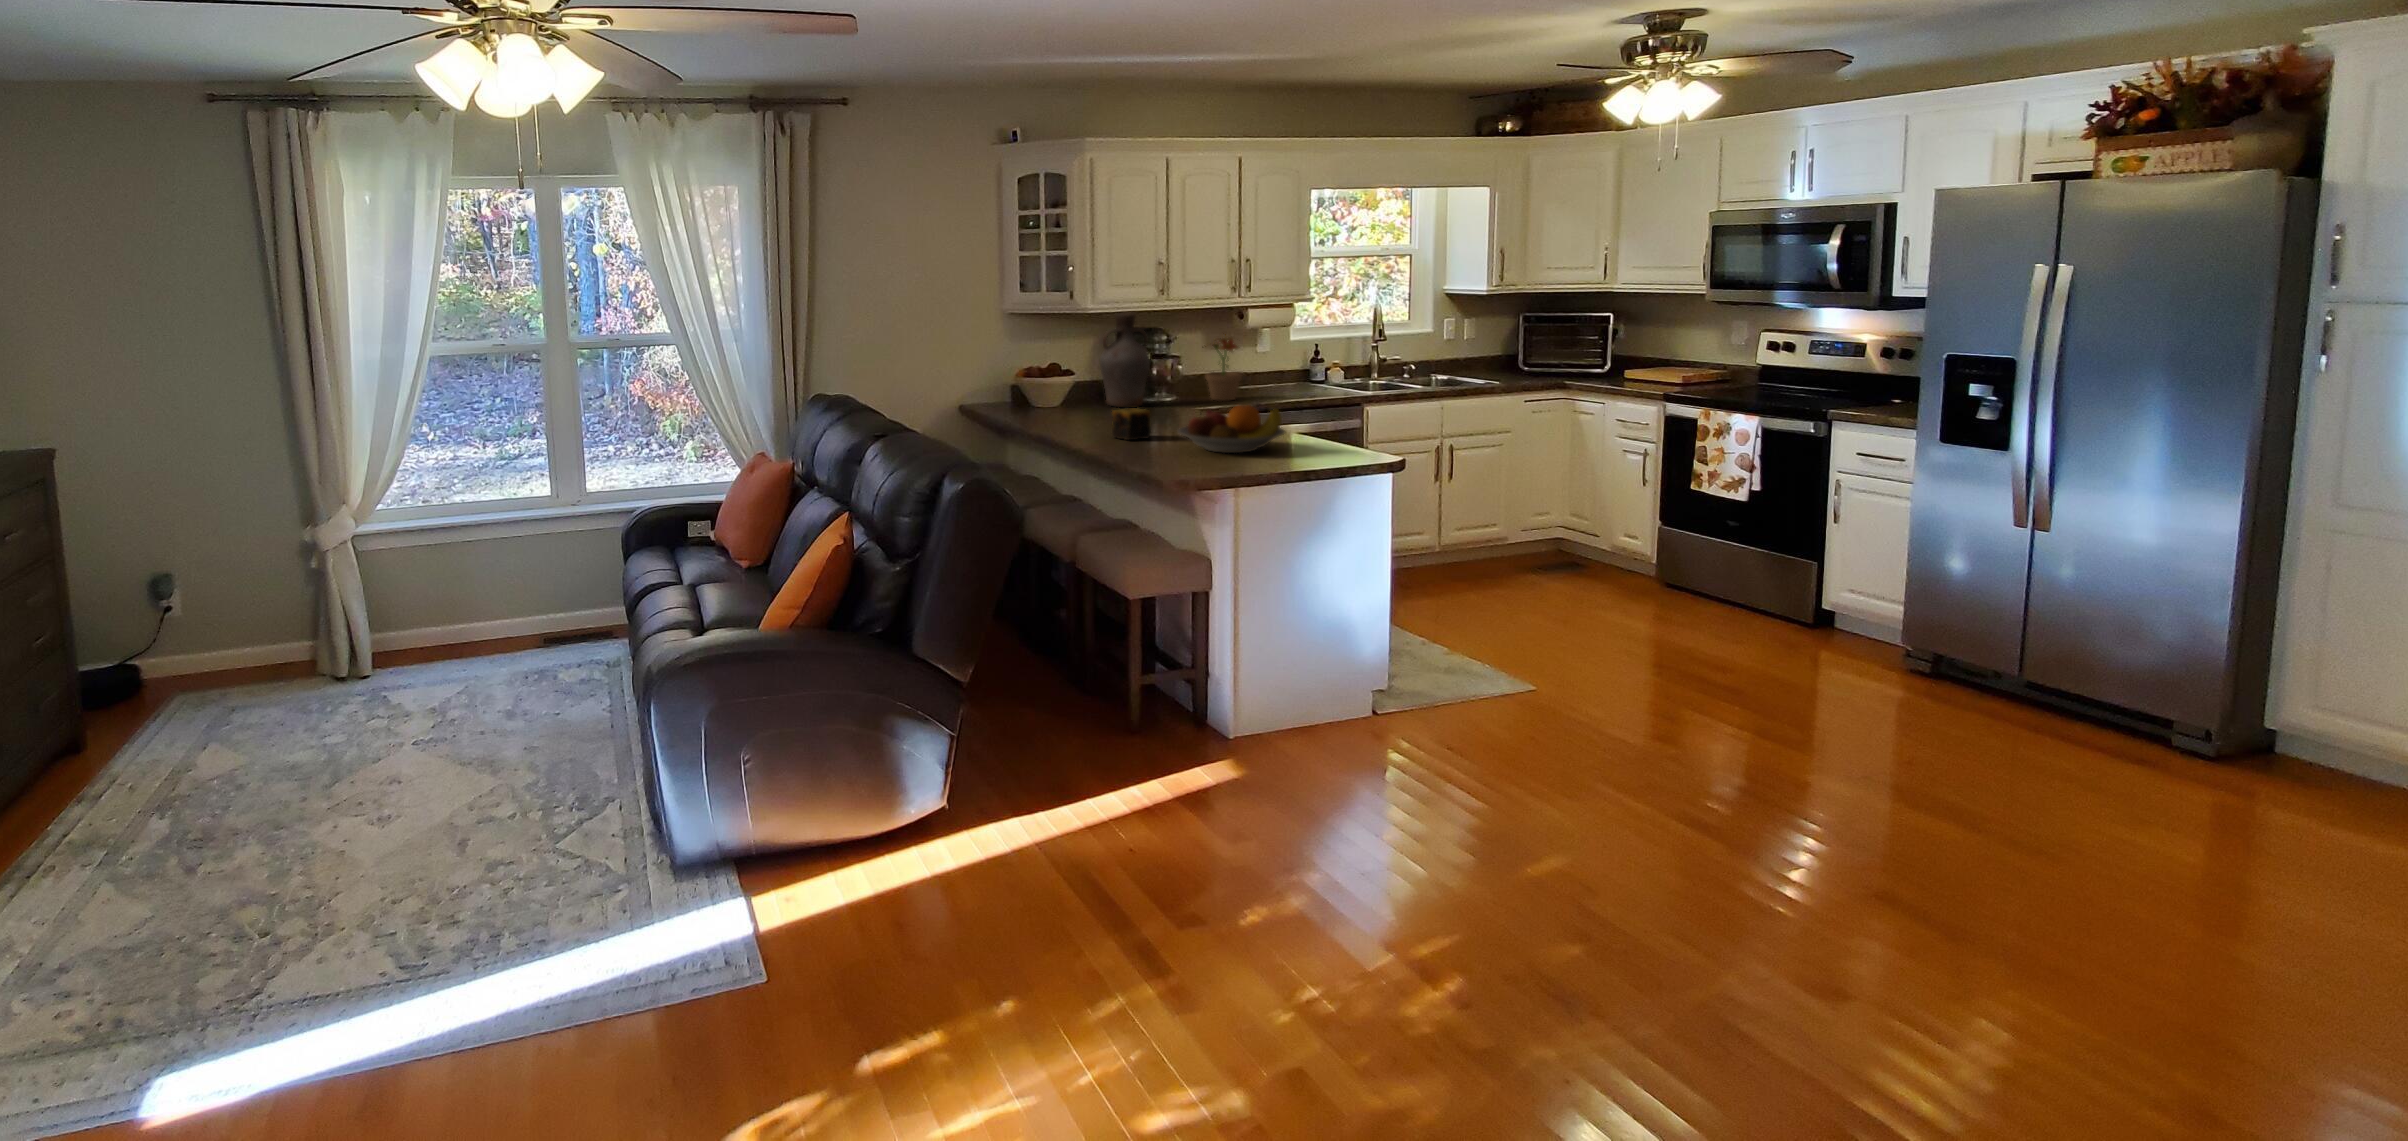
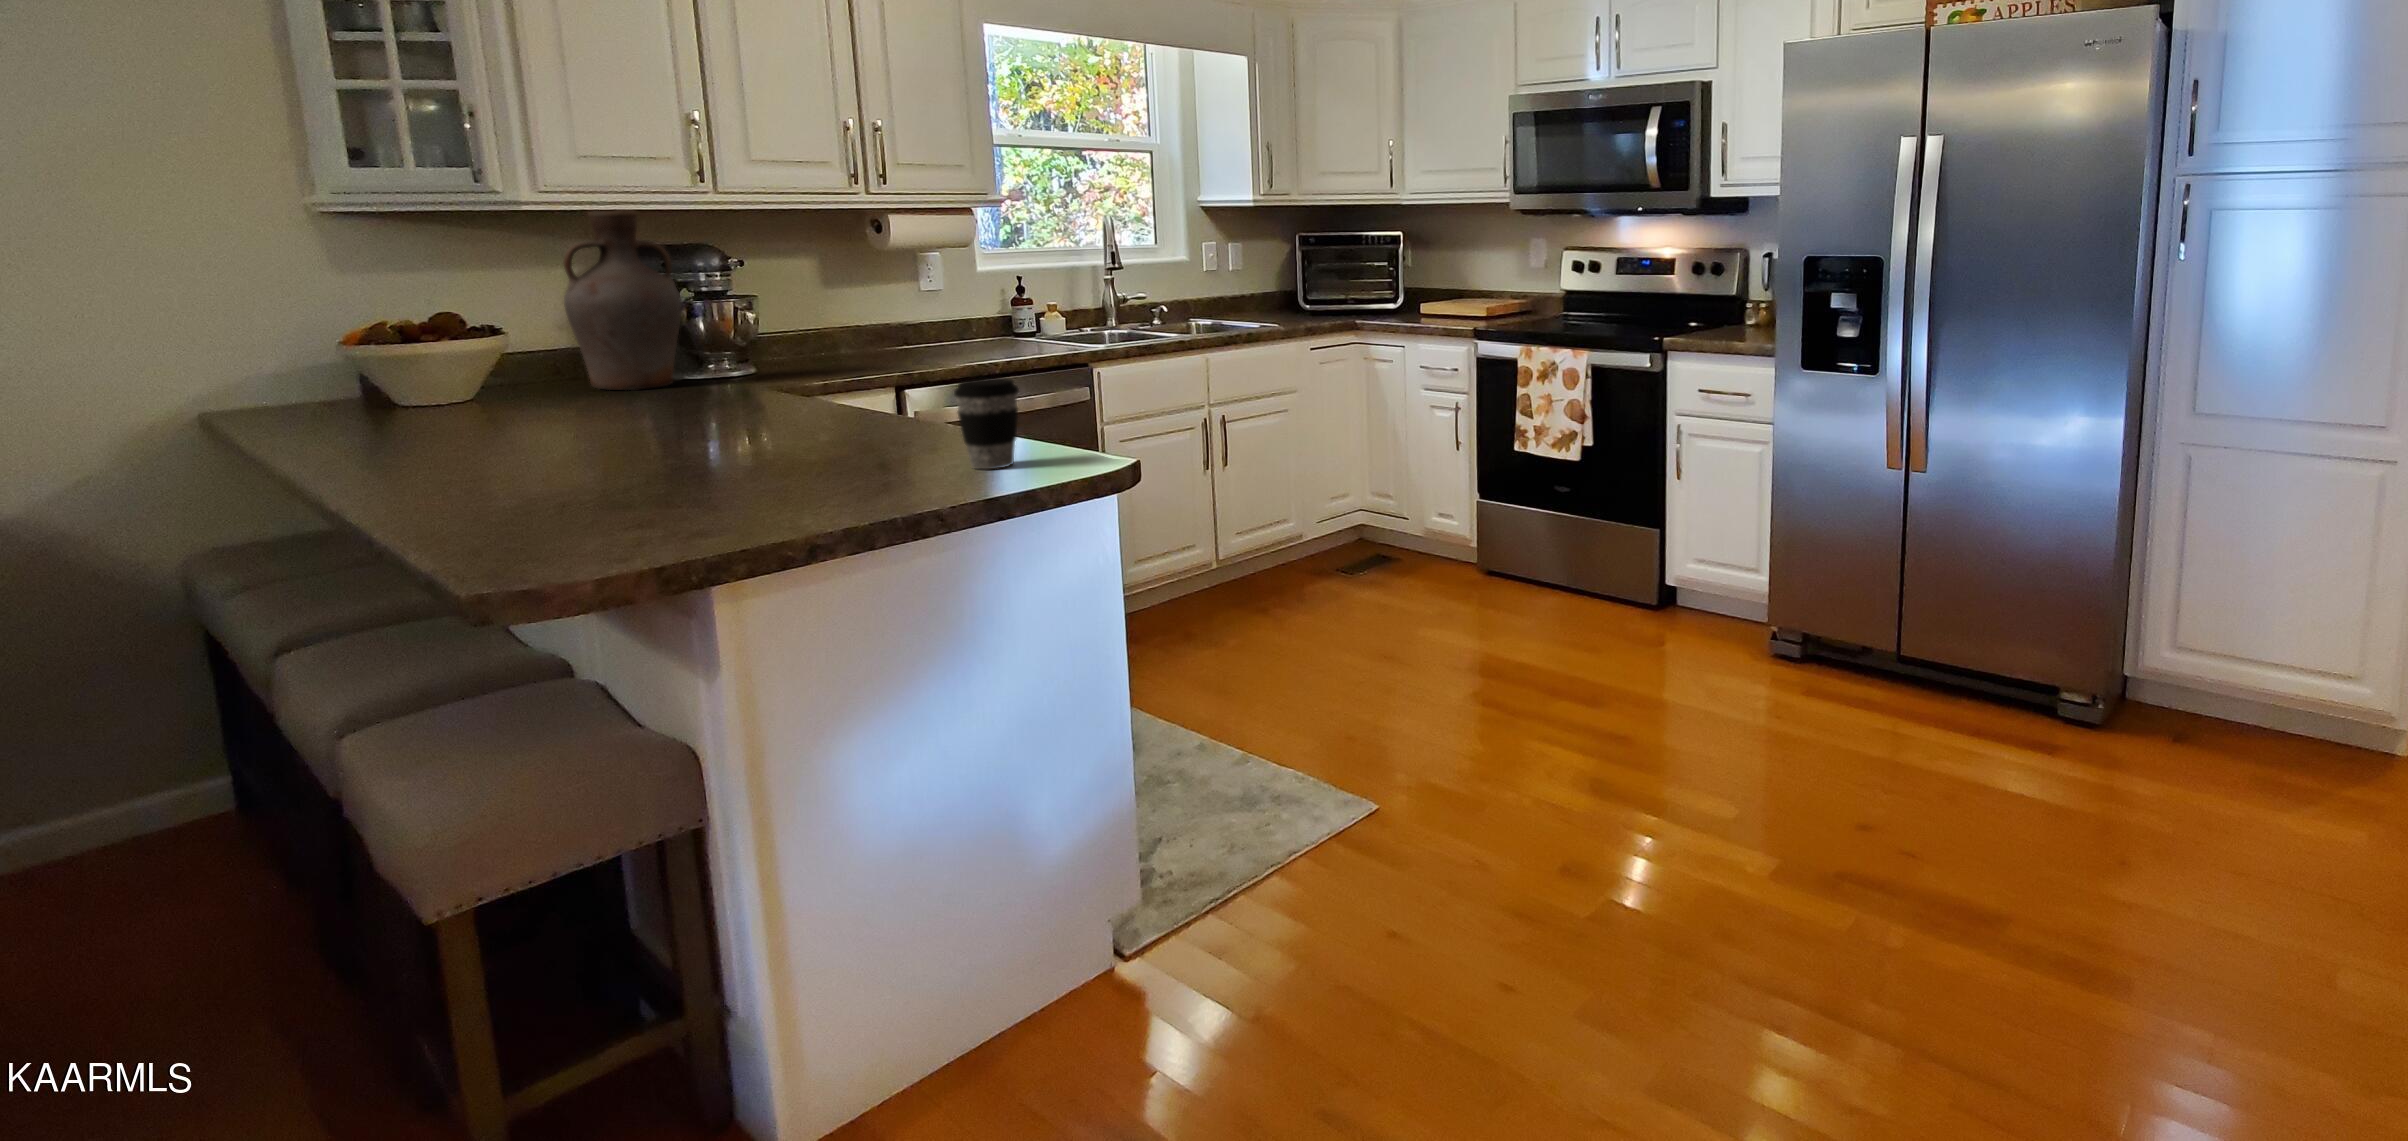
potted plant: present [1202,334,1242,401] -> none [800,251,880,368]
fruit bowl: present [1178,405,1285,453] -> none [630,367,895,475]
candle: present [1112,408,1151,440] -> none [488,390,597,463]
coffee cup: none [1319,415,1350,459] -> present [954,378,1019,469]

